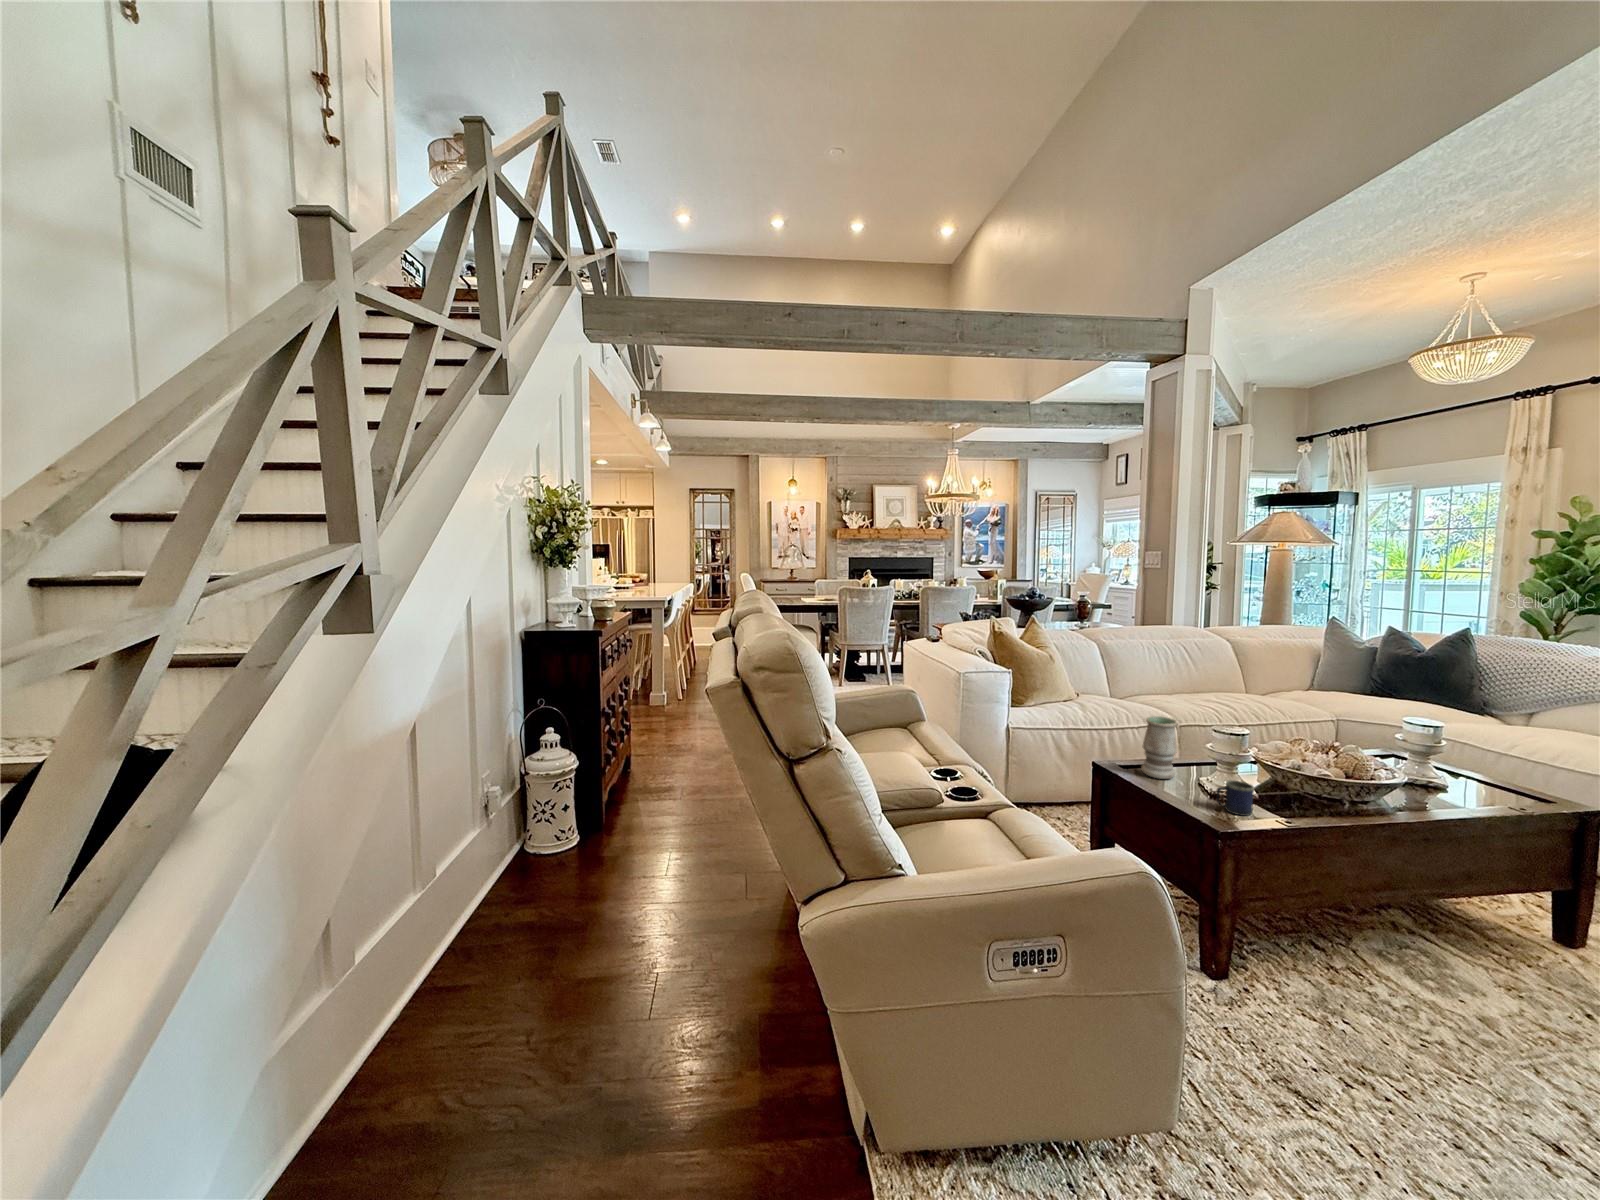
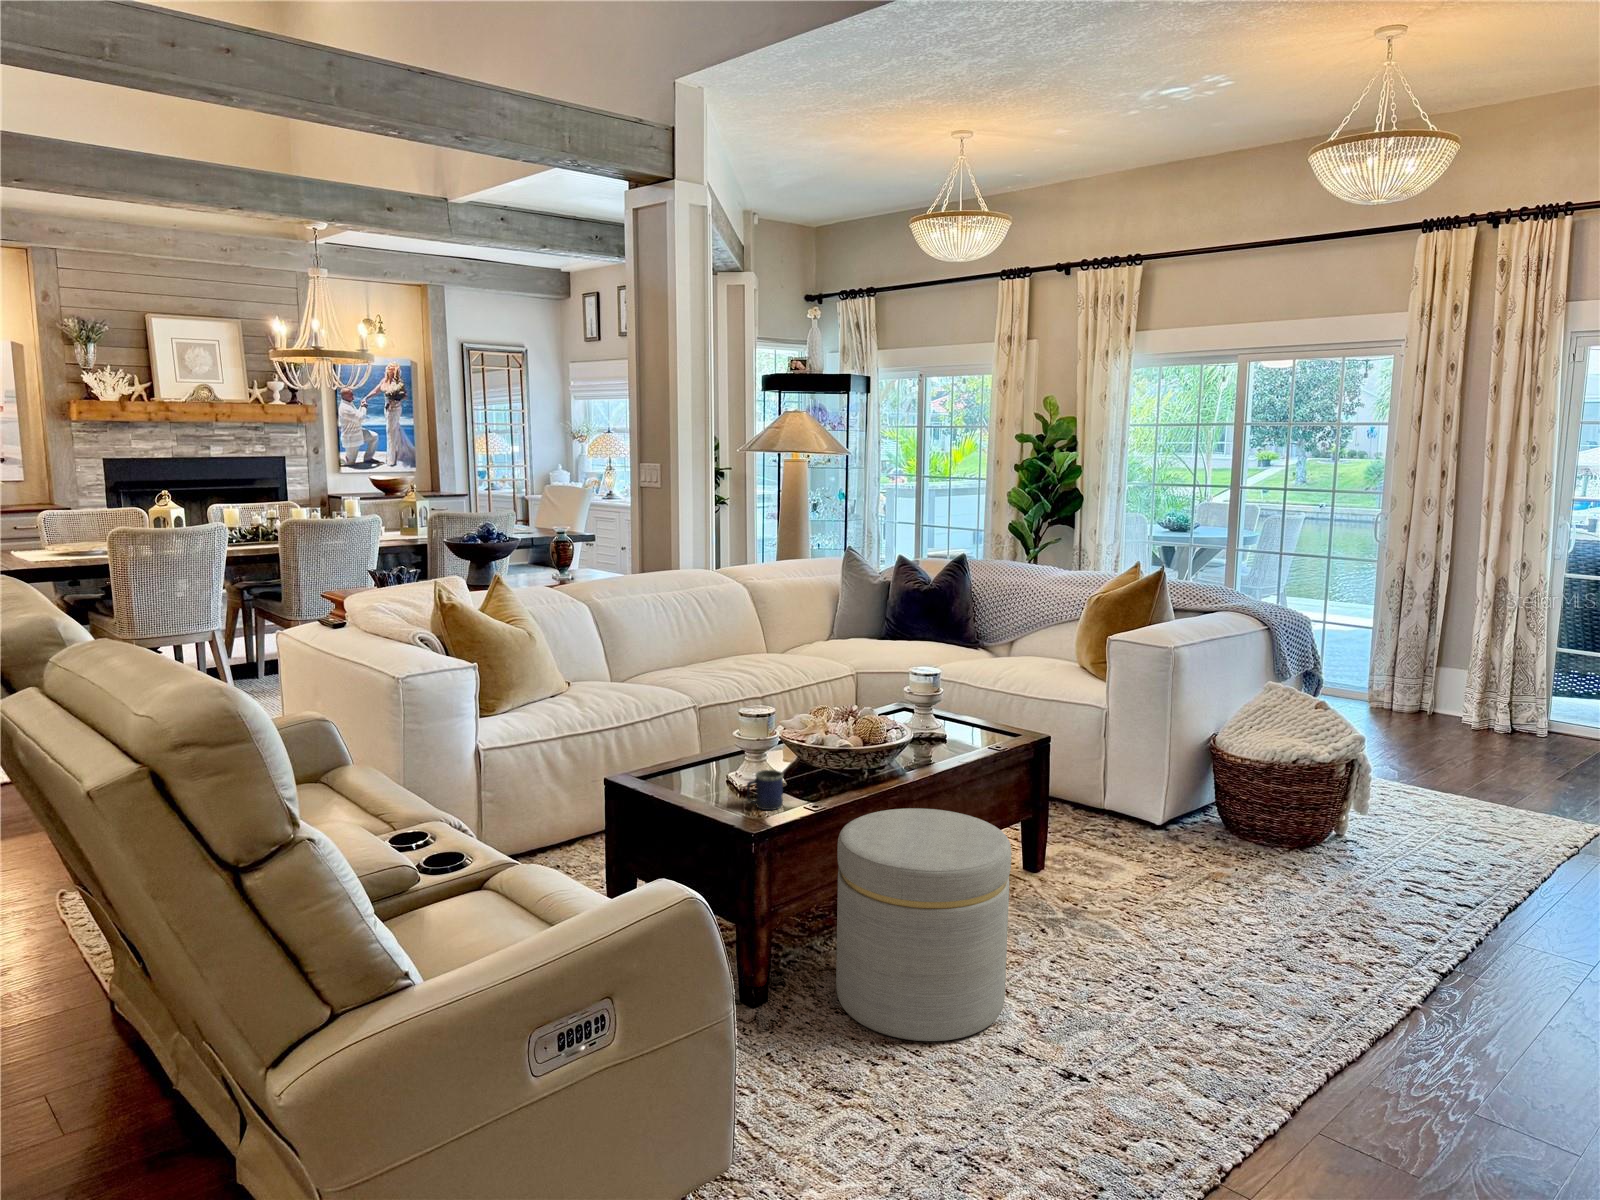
vase: present [1141,716,1177,779] -> none [662,703,701,784]
ottoman: none [1304,842,1550,1105] -> present [836,808,1011,1041]

